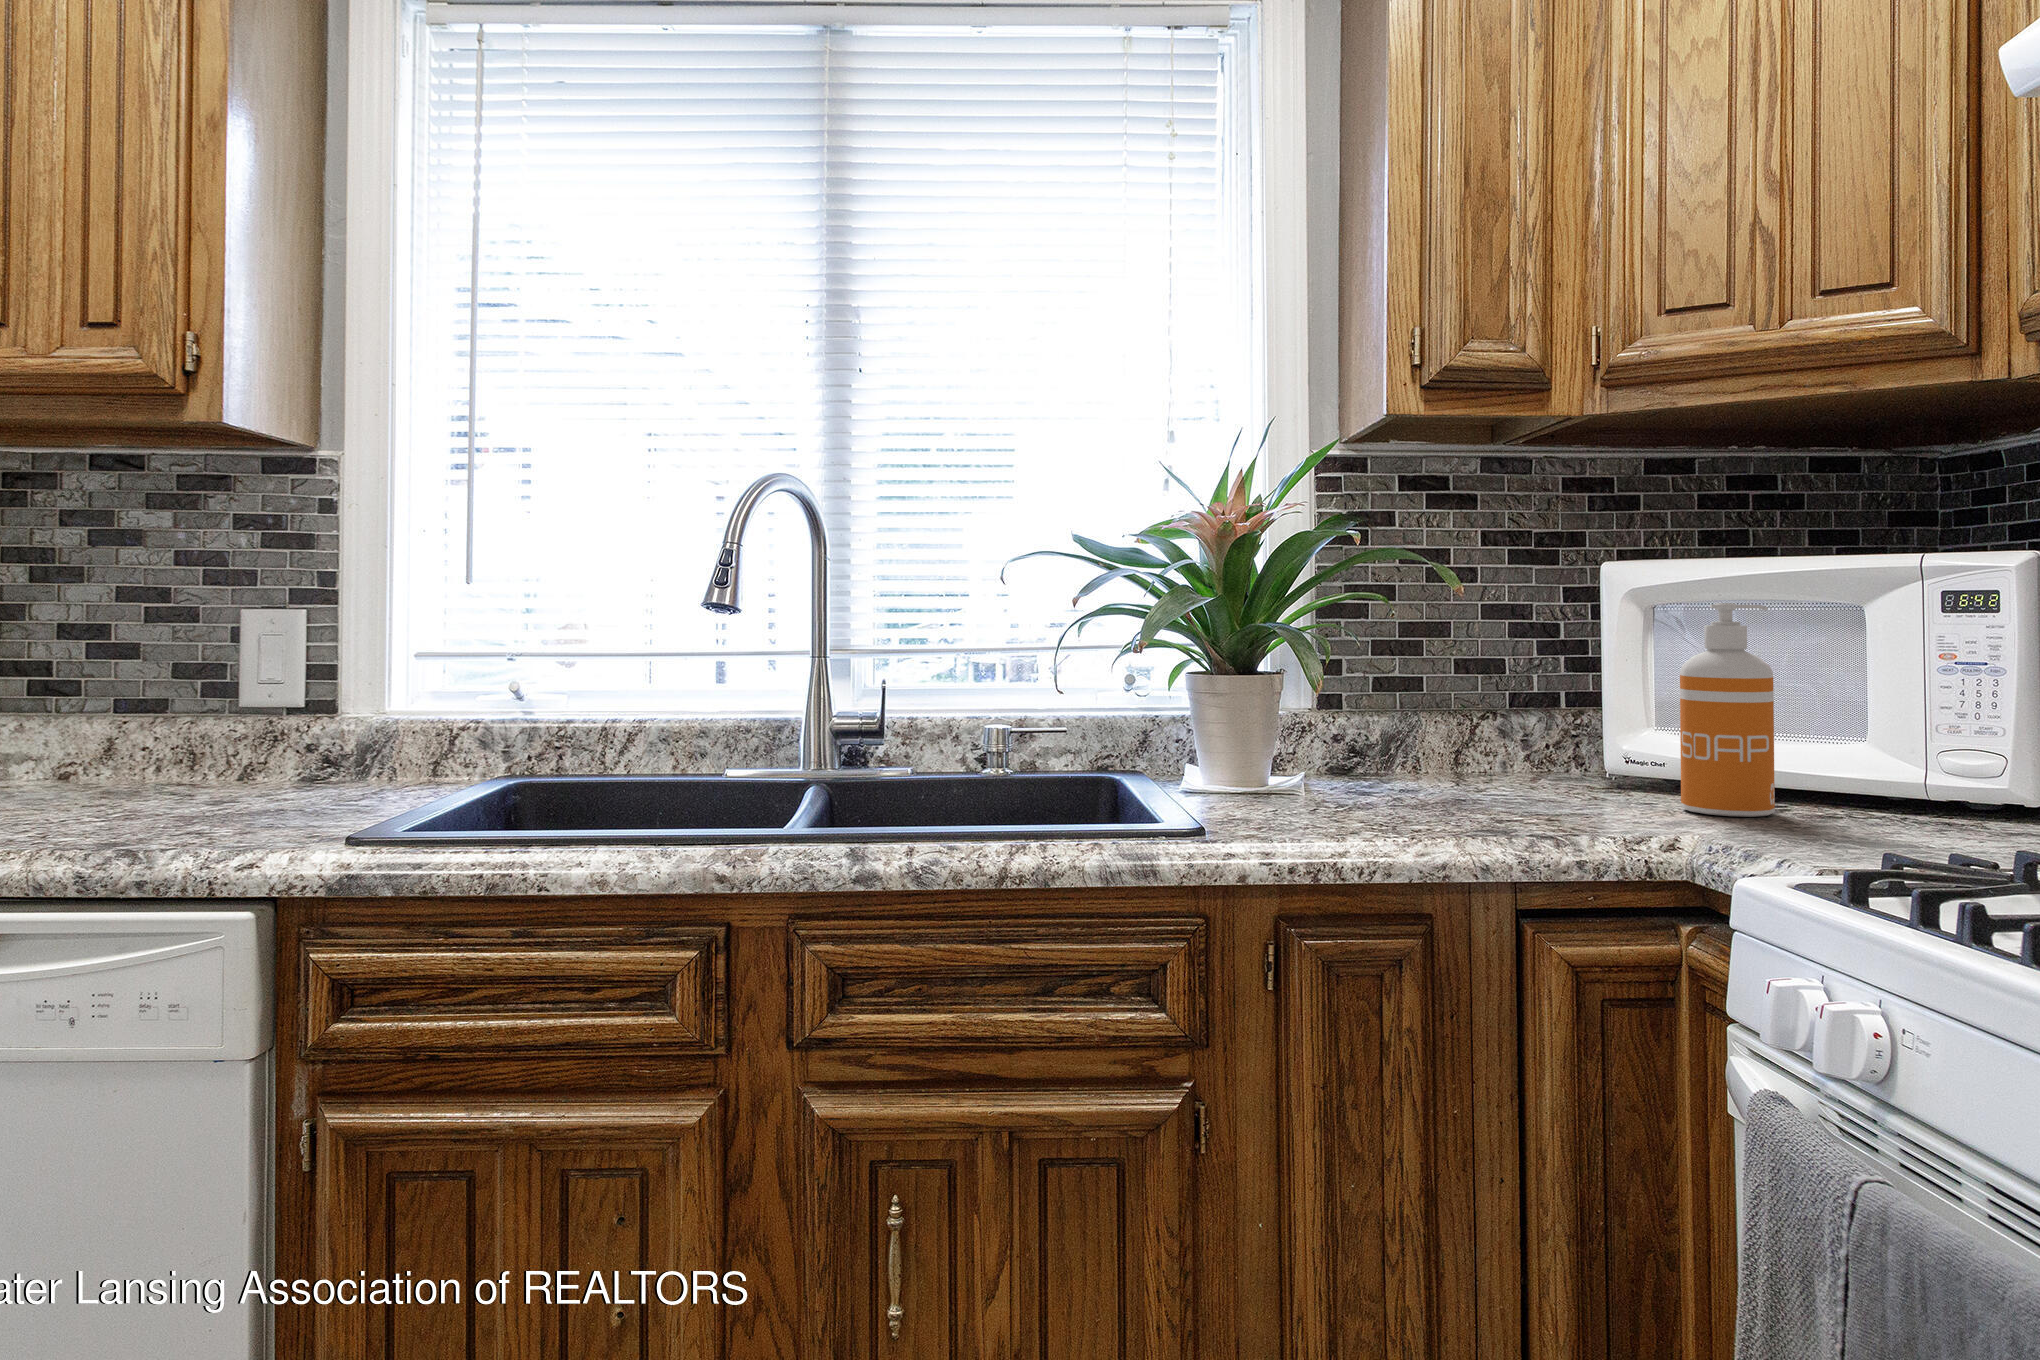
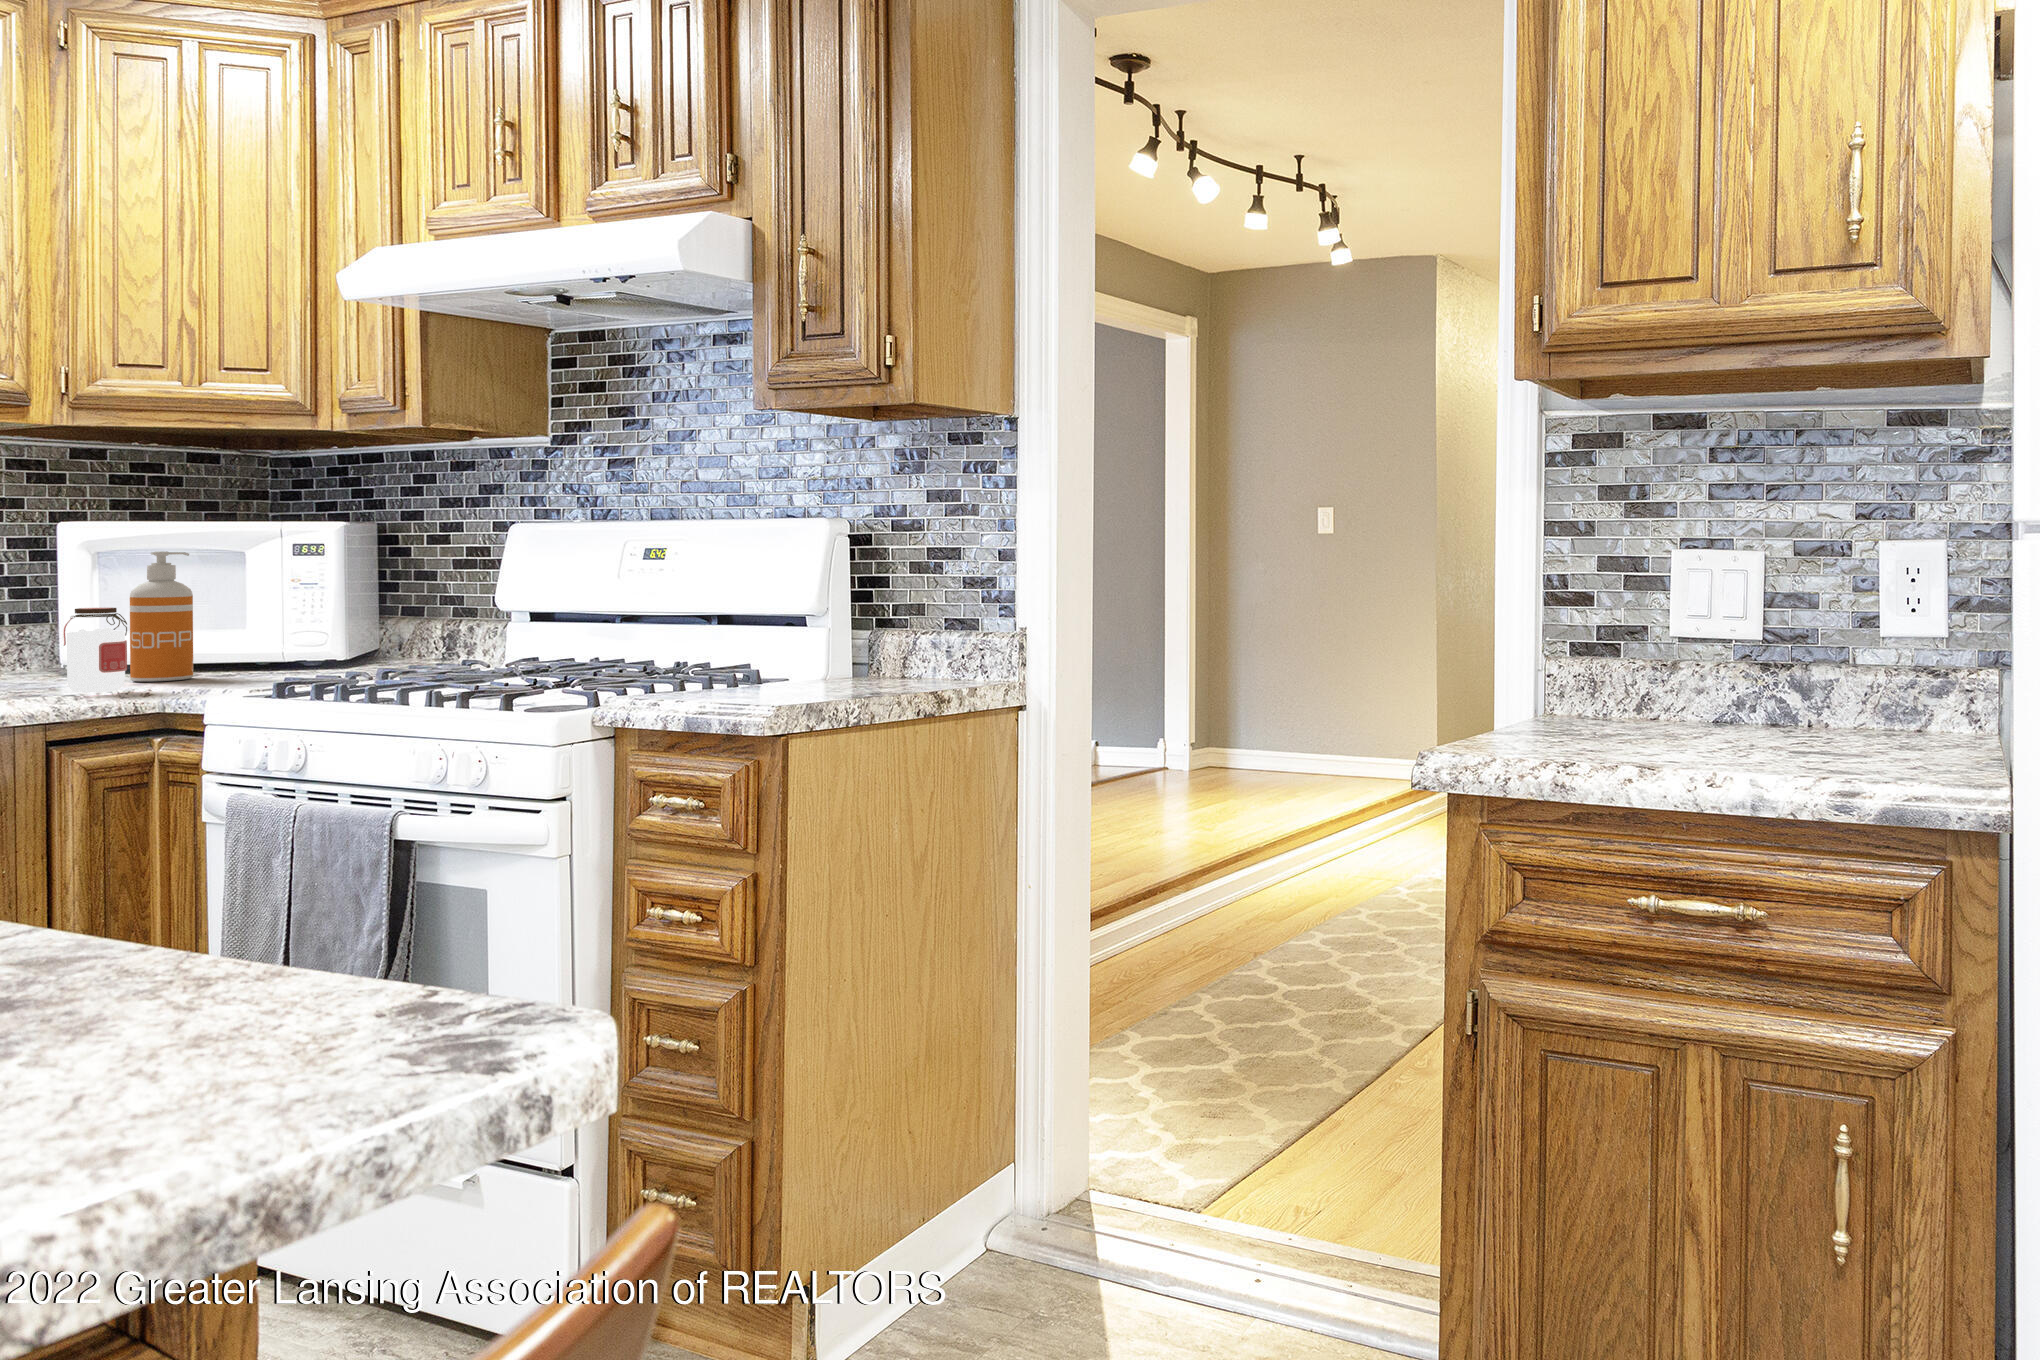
jar: none [1560,691,1650,833] -> present [64,608,127,693]

